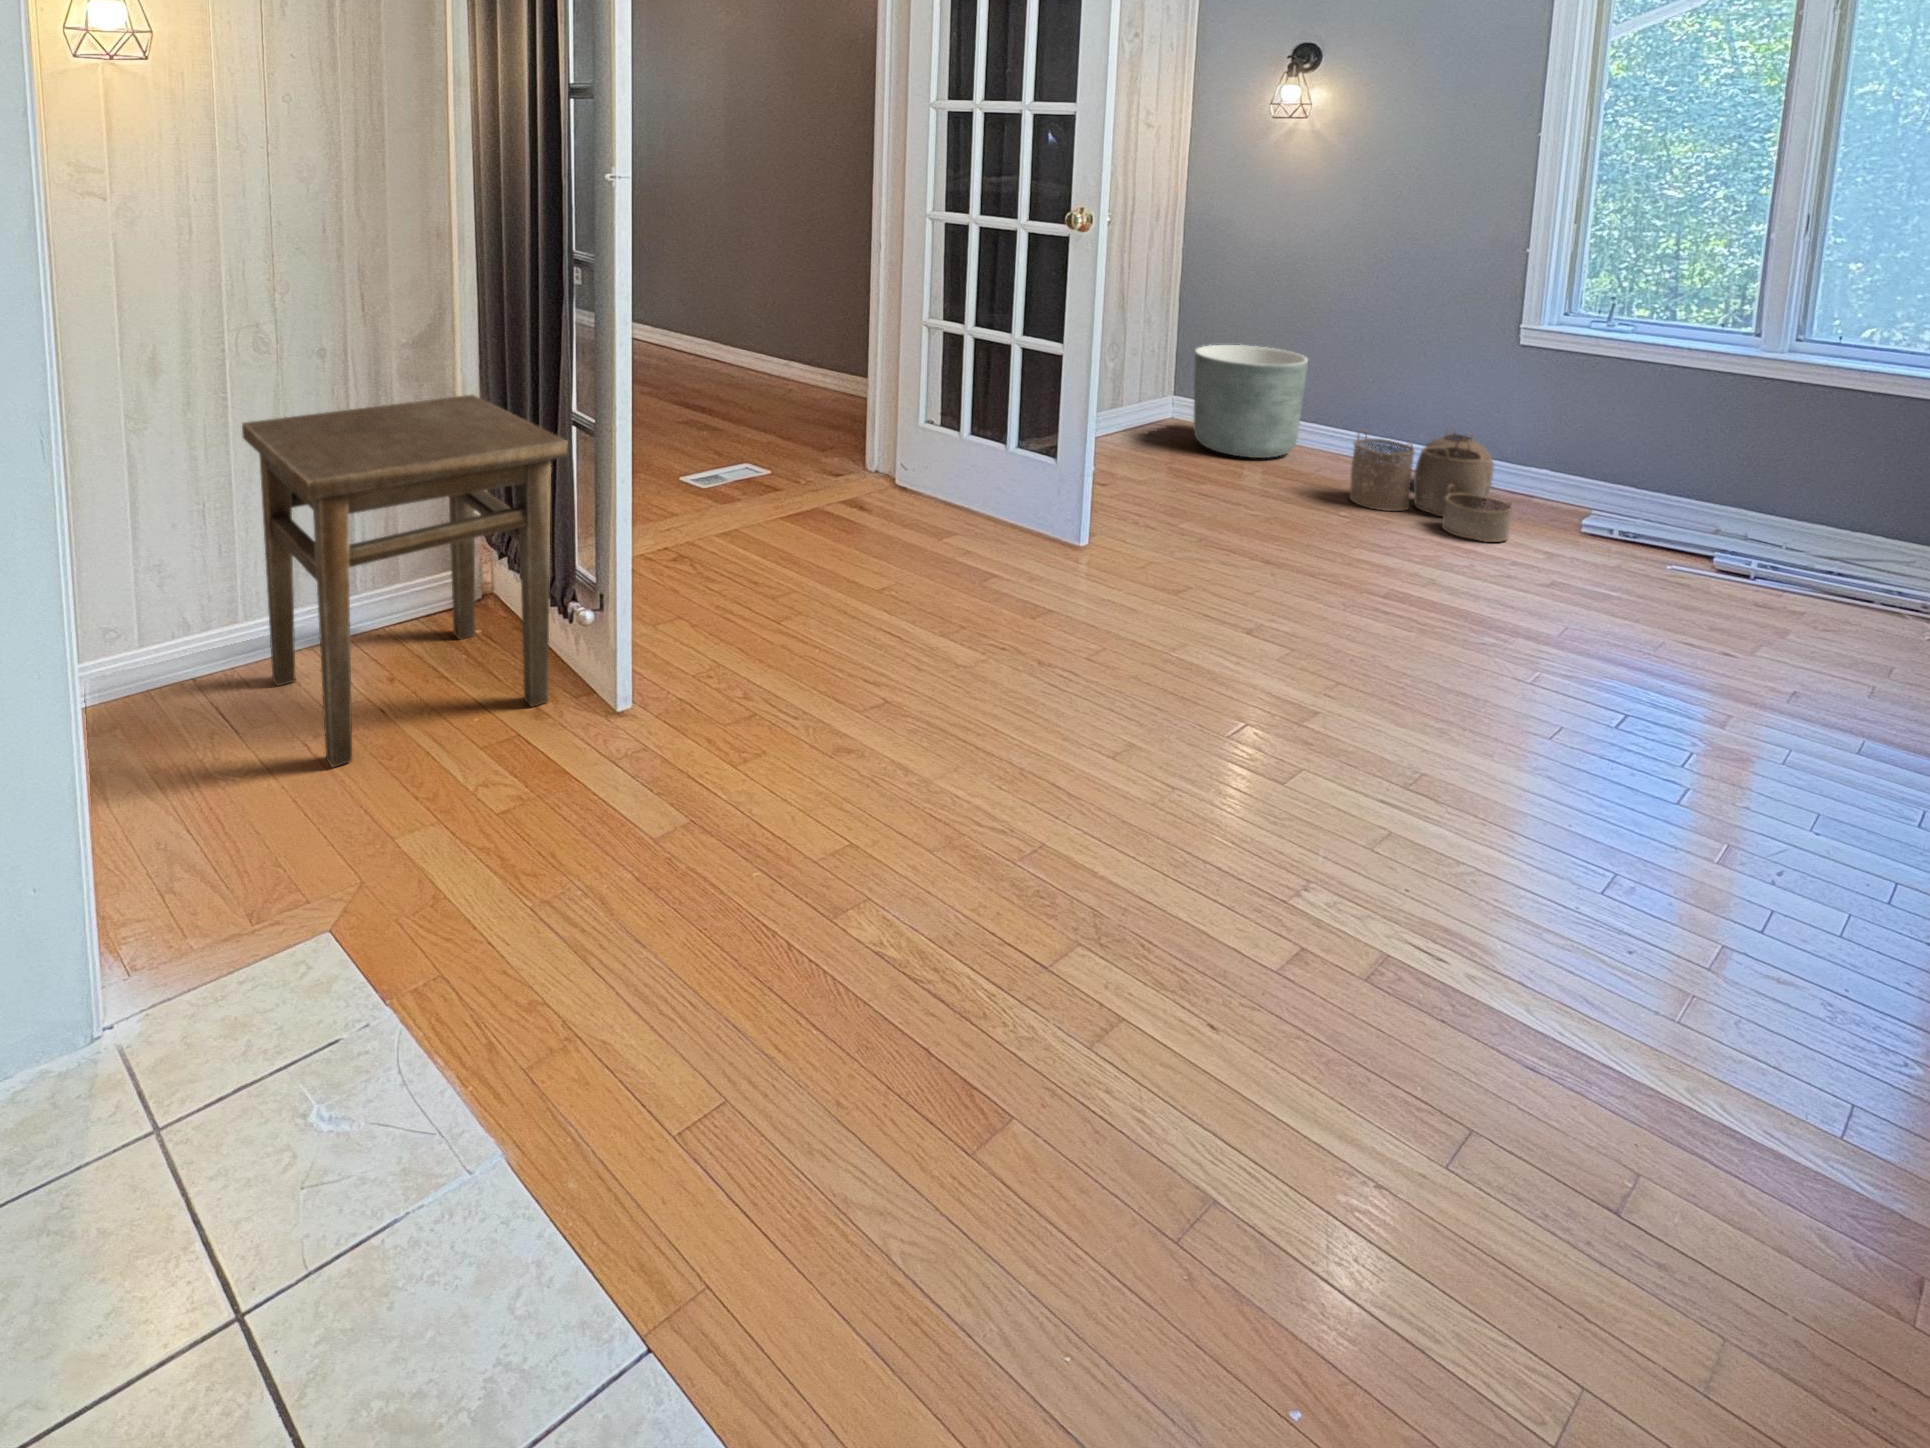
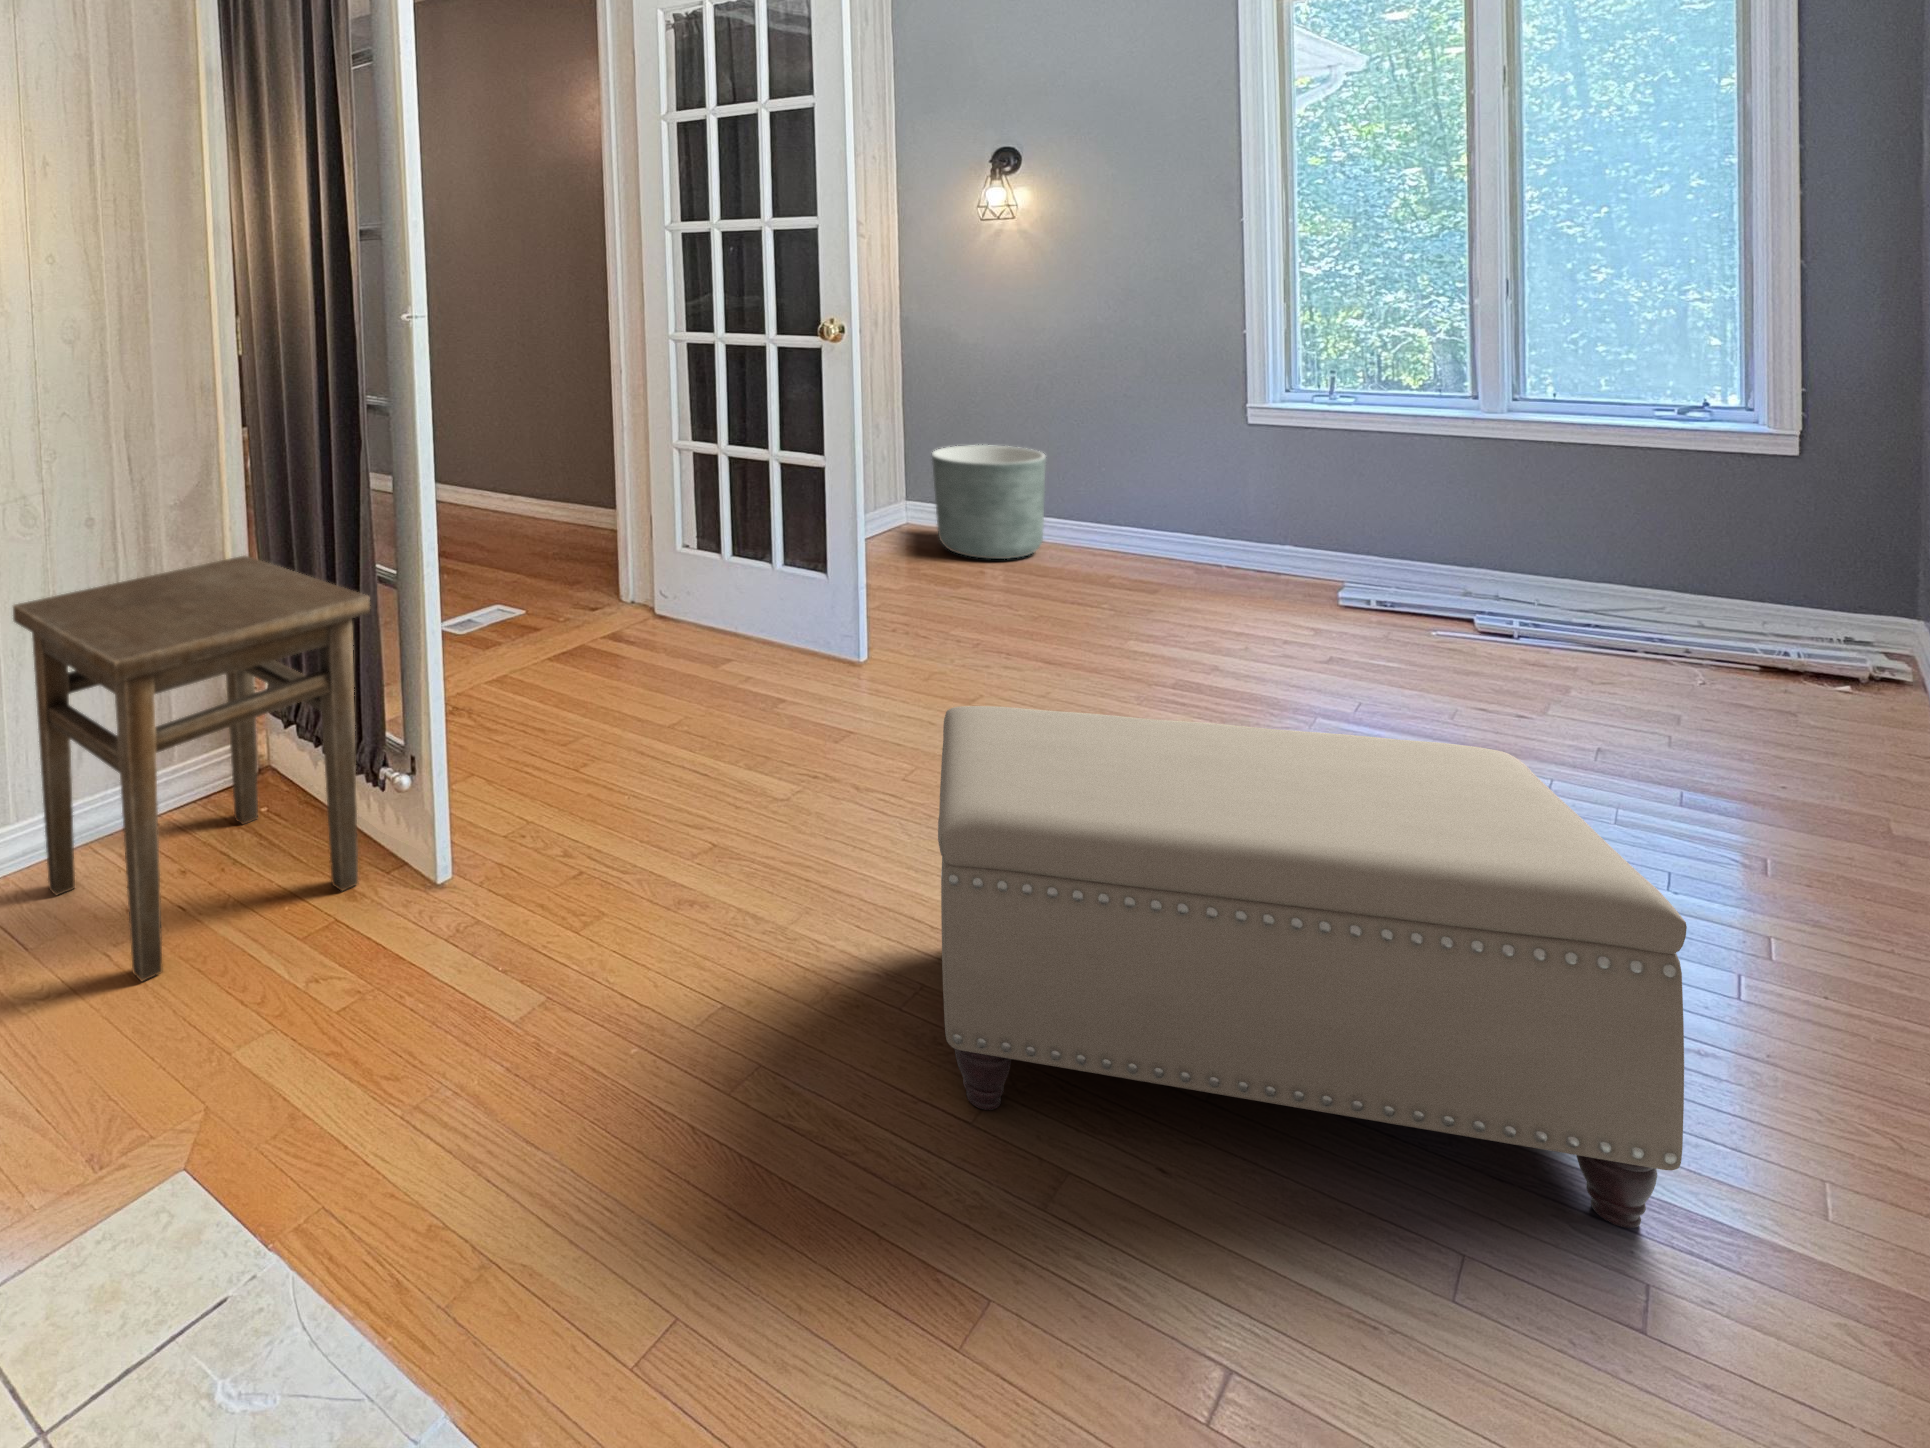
woven basket: present [1350,430,1512,542] -> none [1108,512,1277,626]
ottoman: none [1033,591,1746,1133] -> present [938,706,1687,1228]

